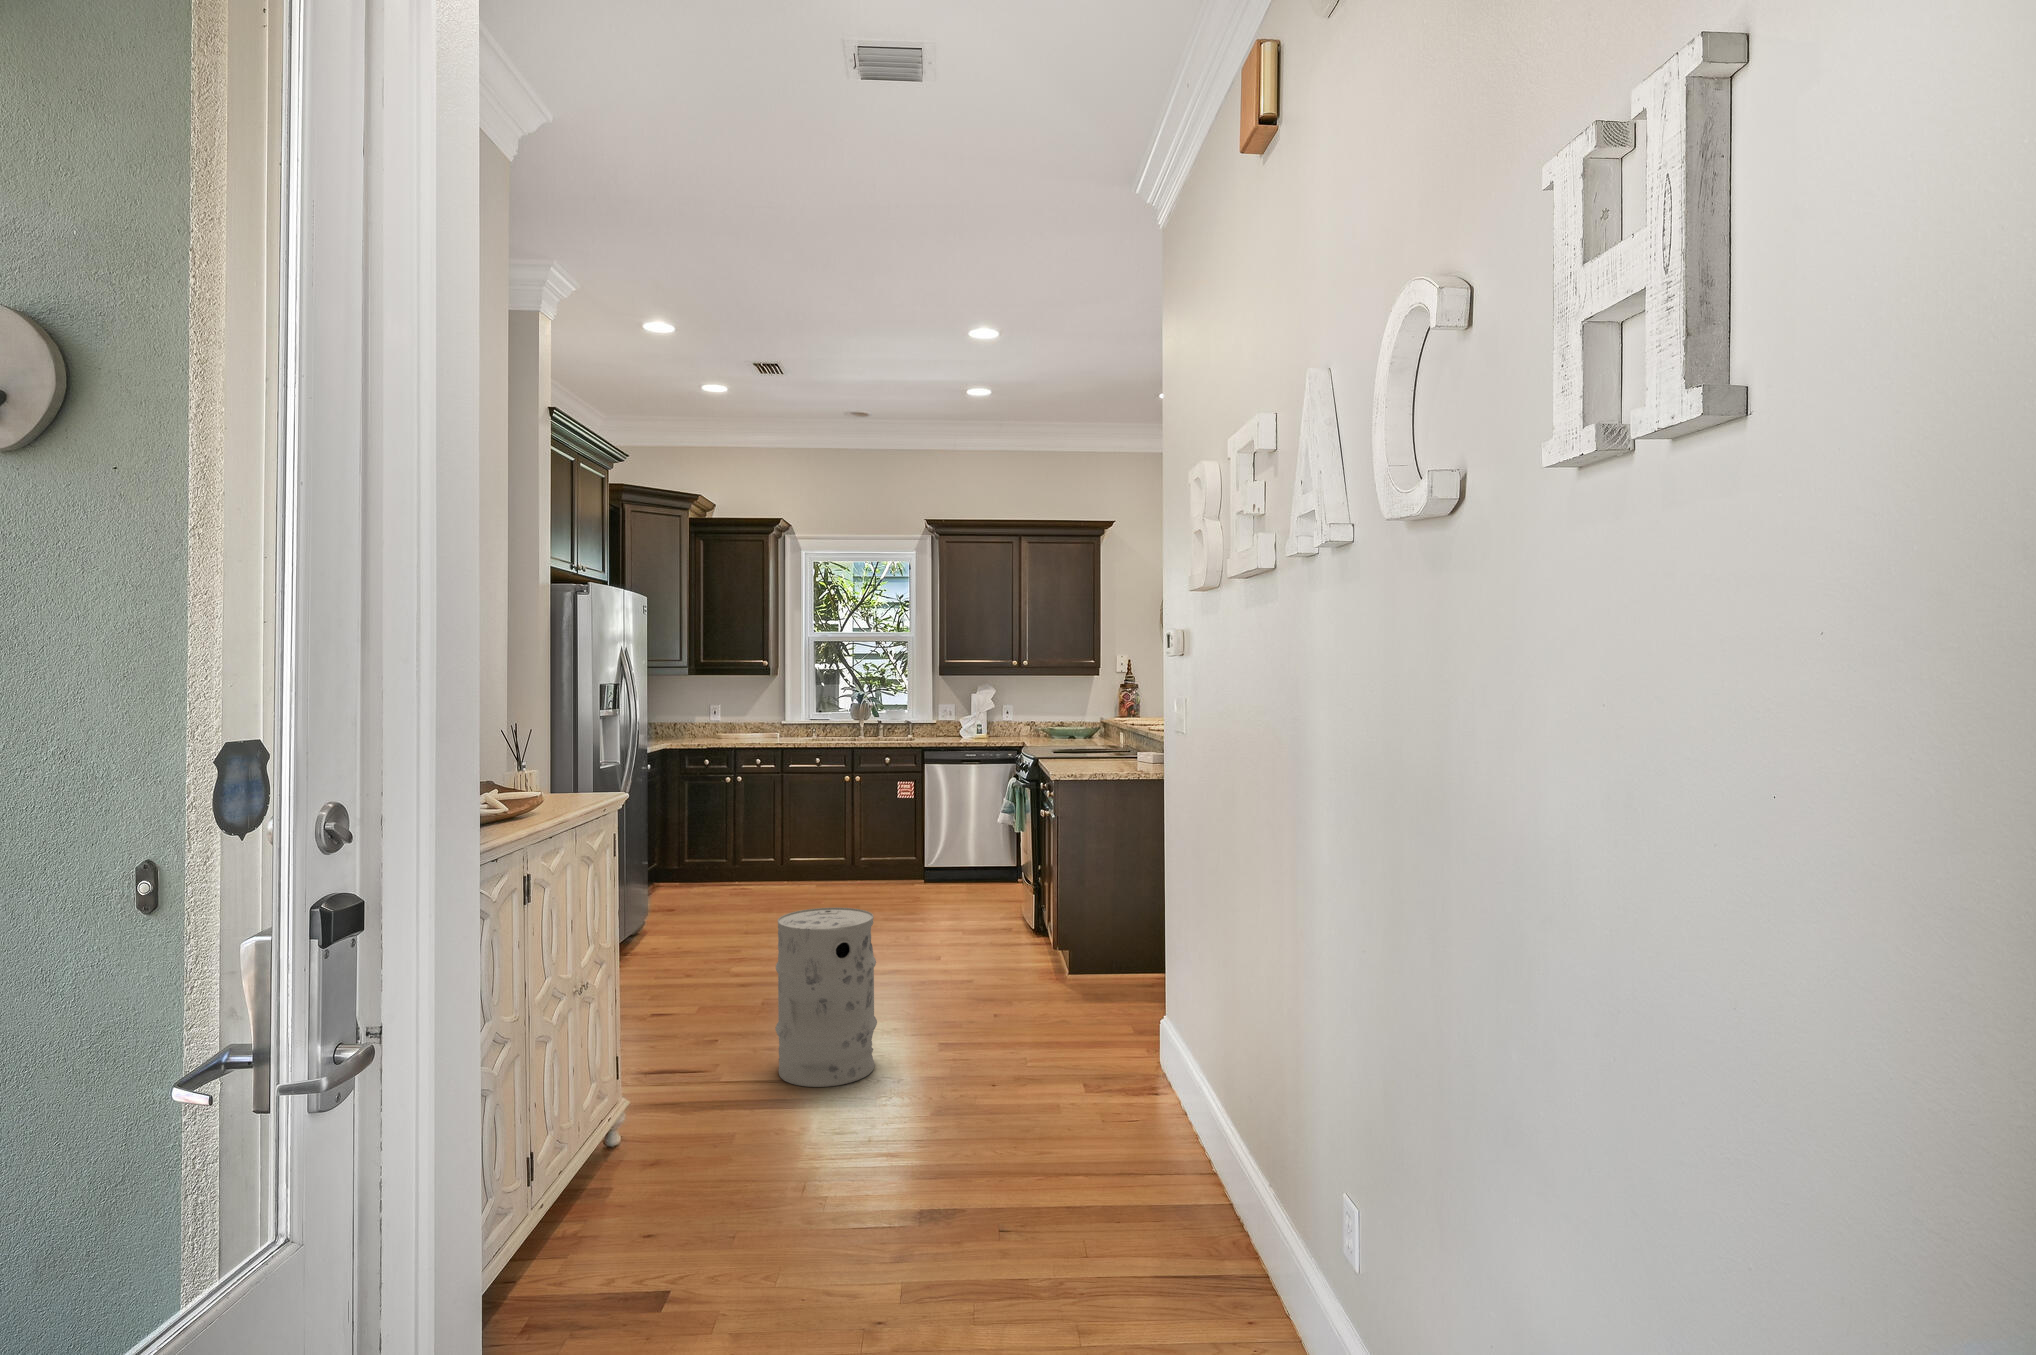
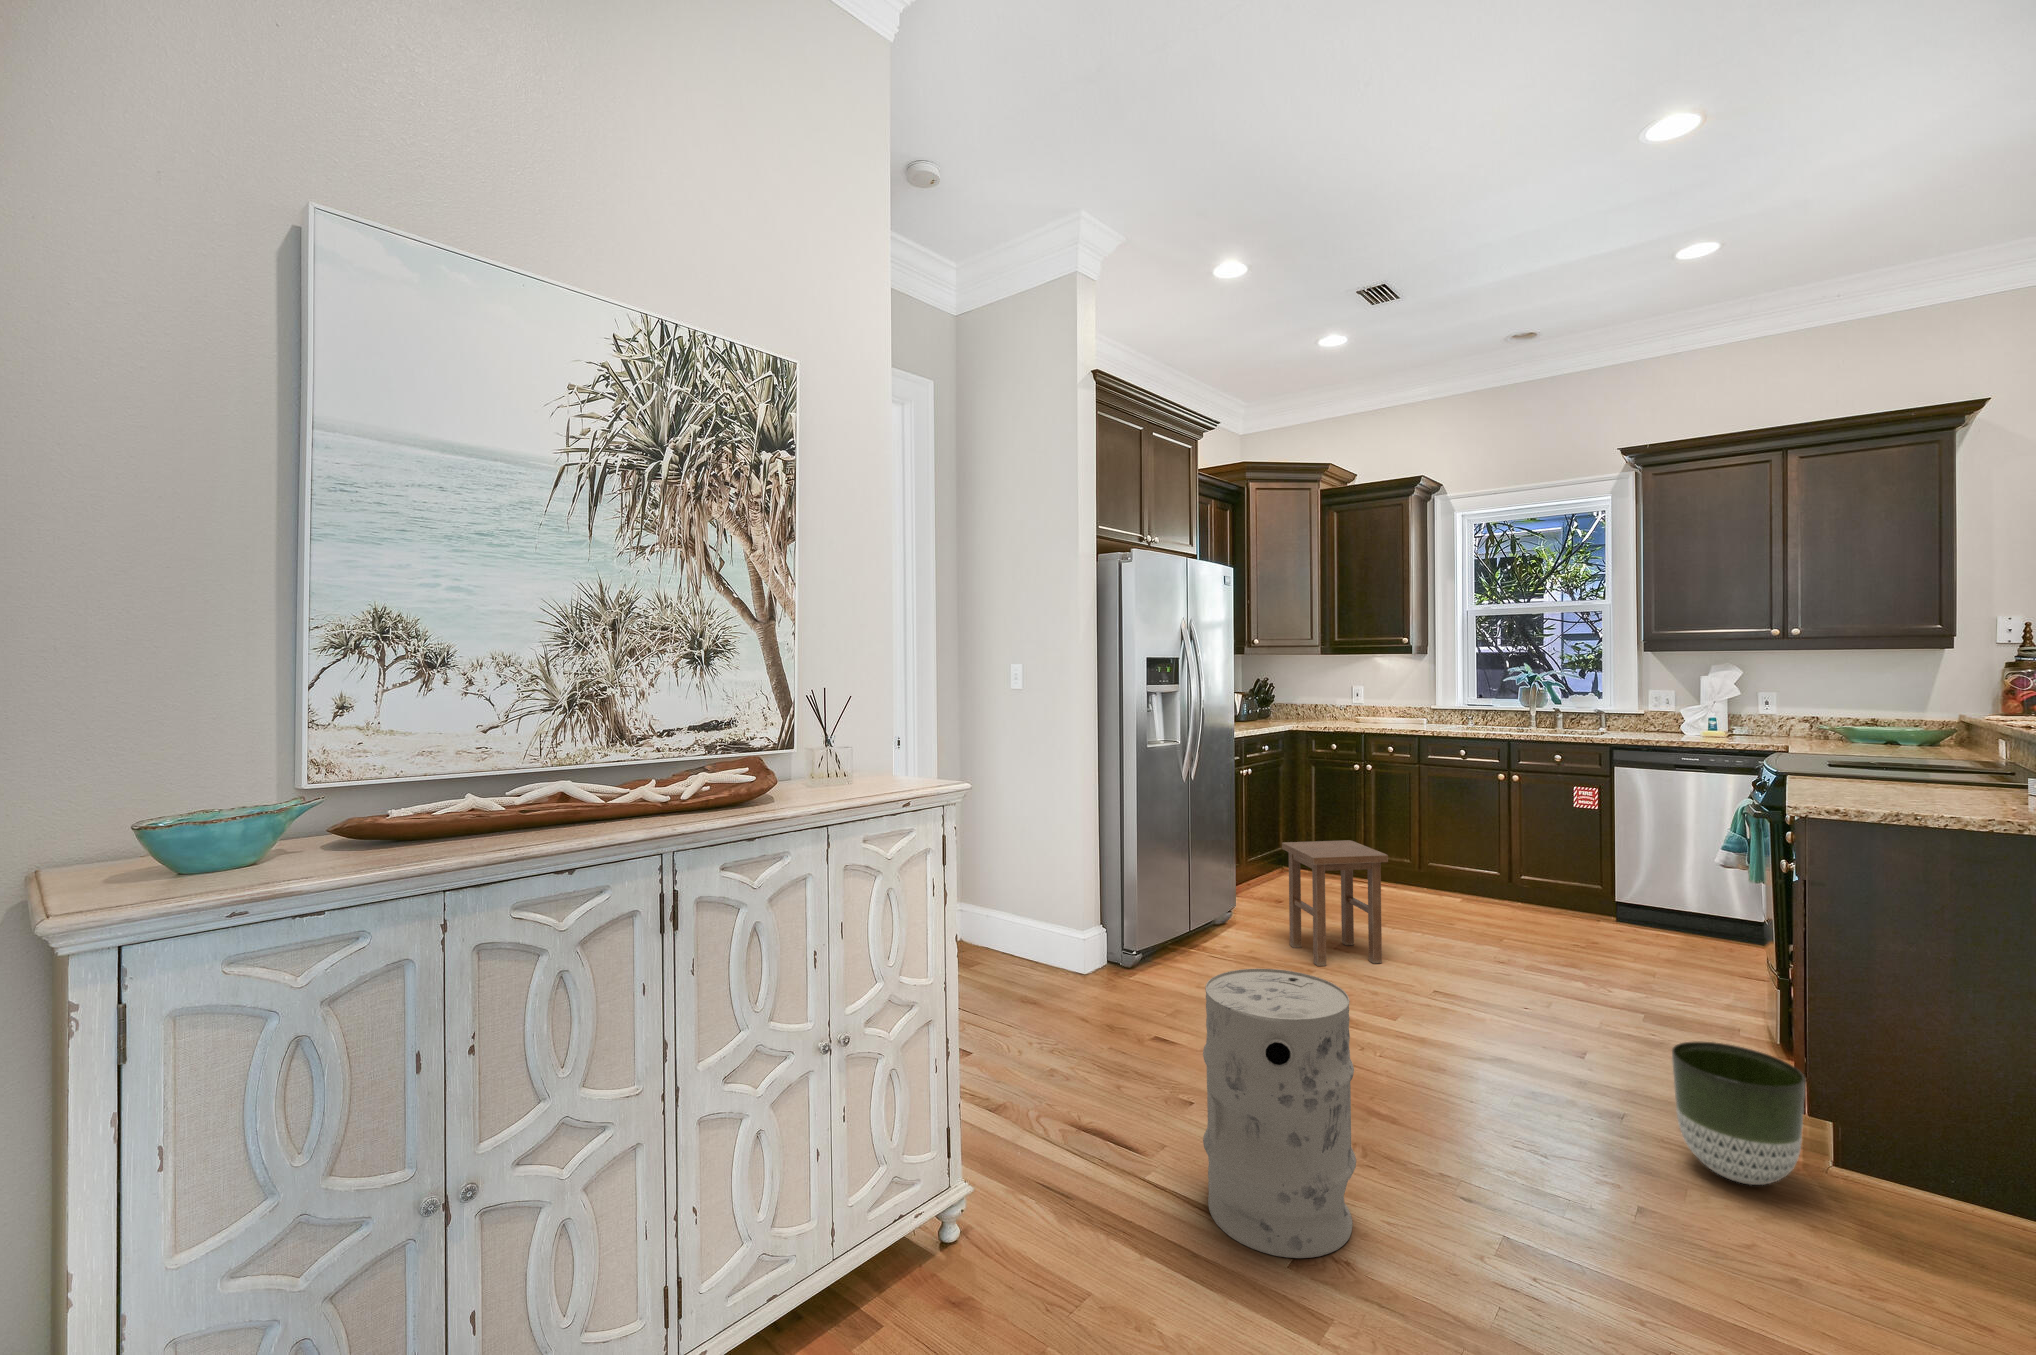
stool: none [704,838,796,946] -> present [1282,840,1388,966]
planter: none [1009,916,1068,990] -> present [1672,1041,1805,1185]

